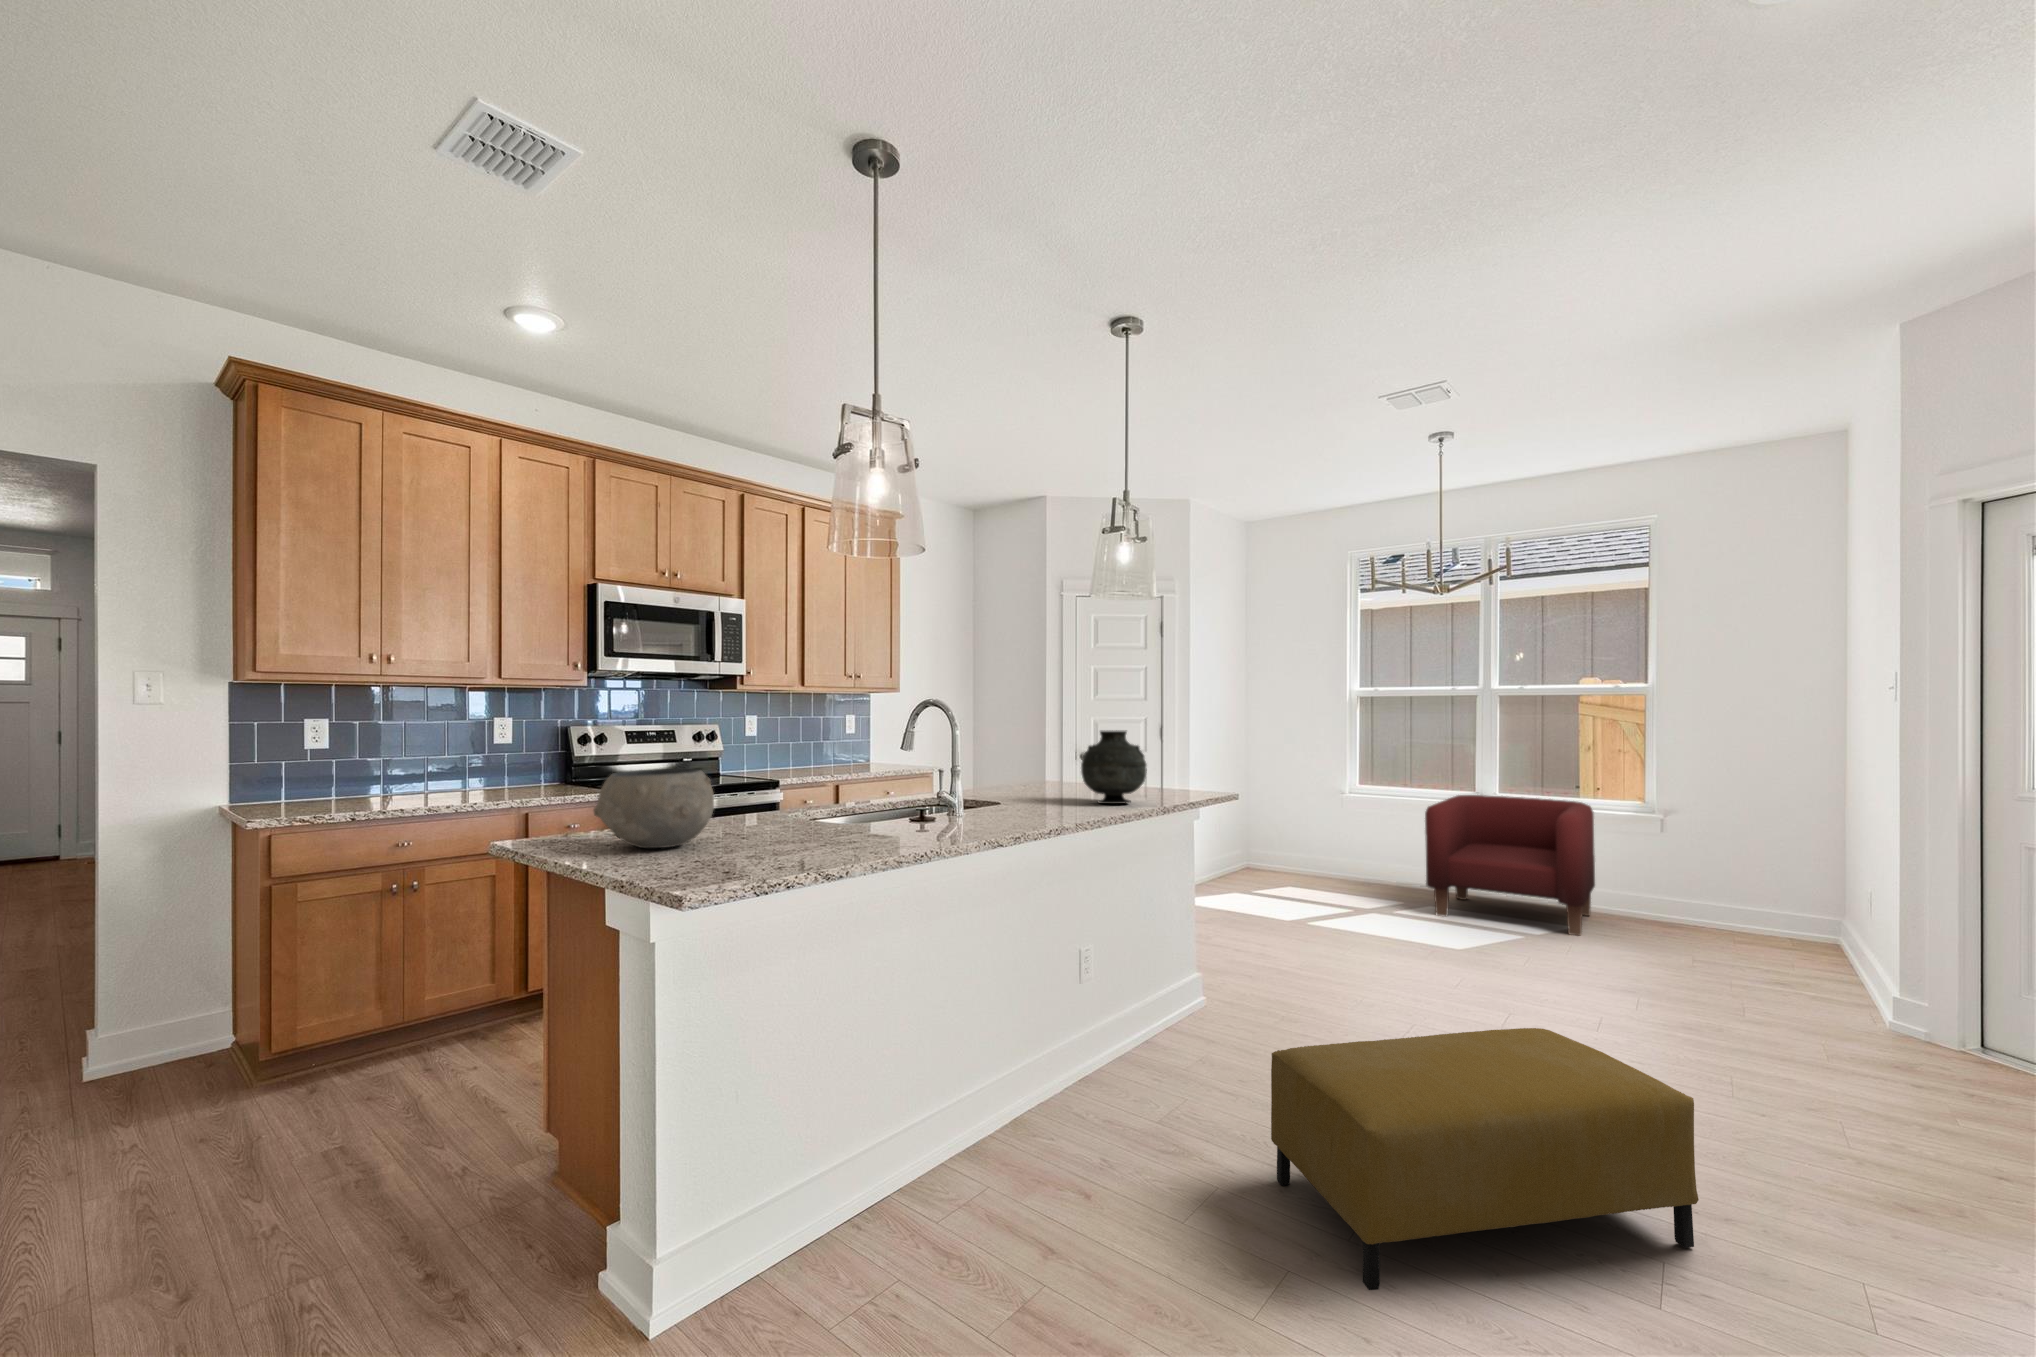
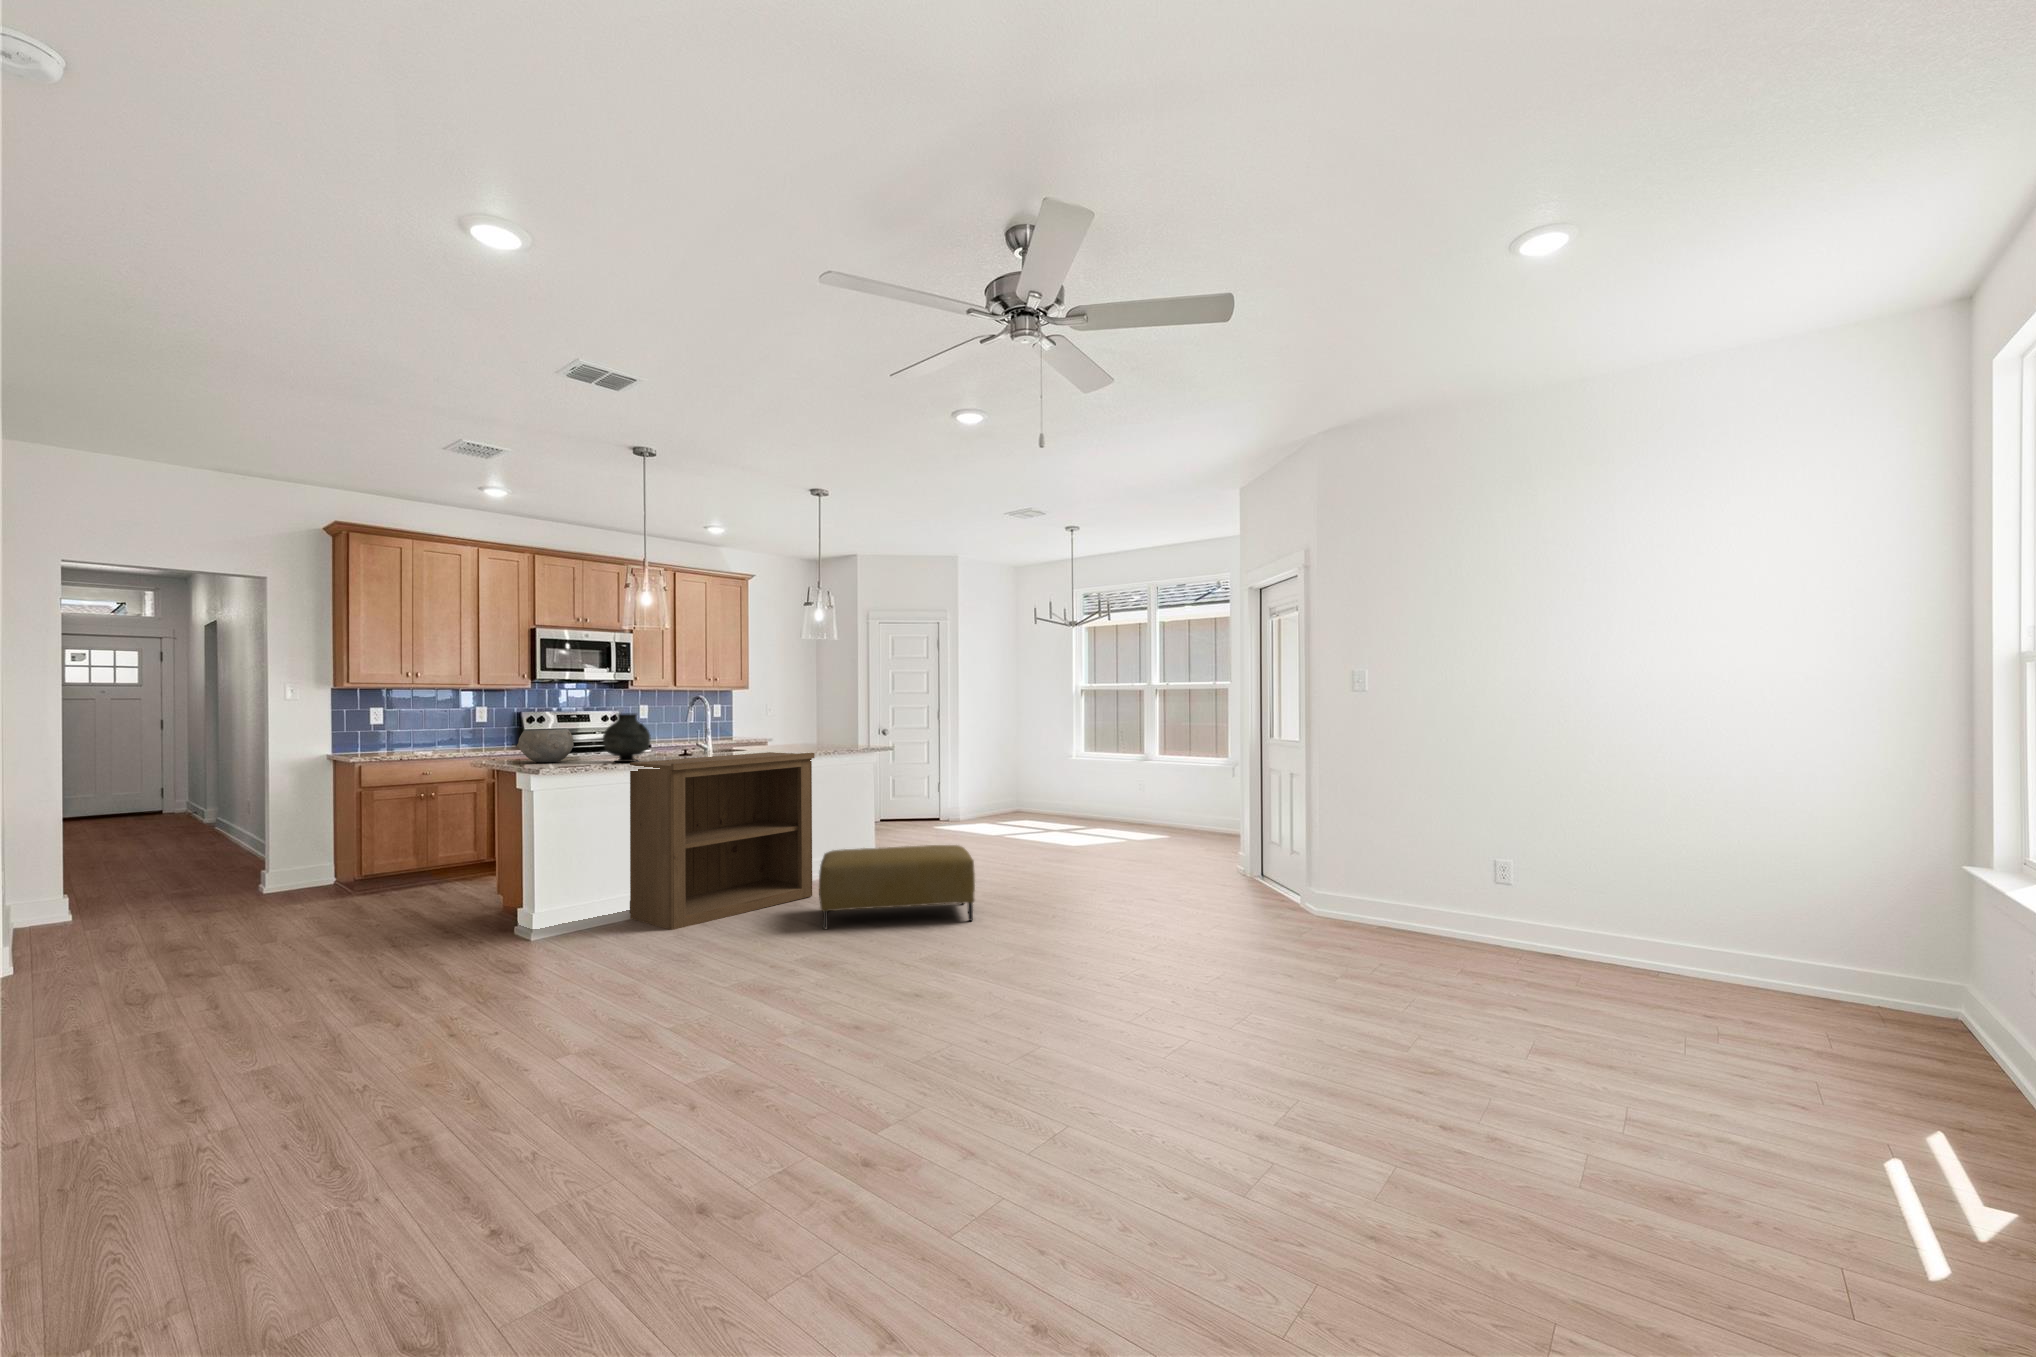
vase: present [1081,730,1147,804] -> present [603,713,651,762]
armchair: present [1425,795,1595,936] -> none [1085,756,1195,840]
bookshelf: none [852,811,1192,1287] -> present [630,752,814,930]

